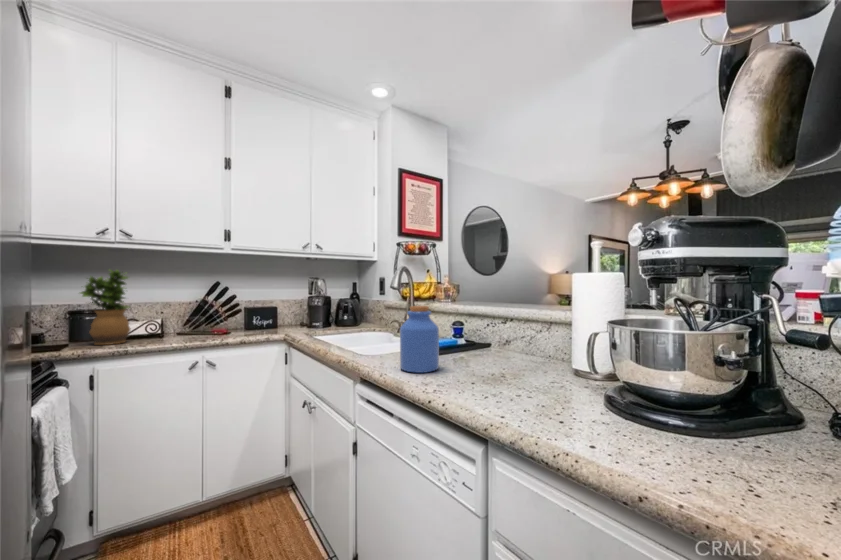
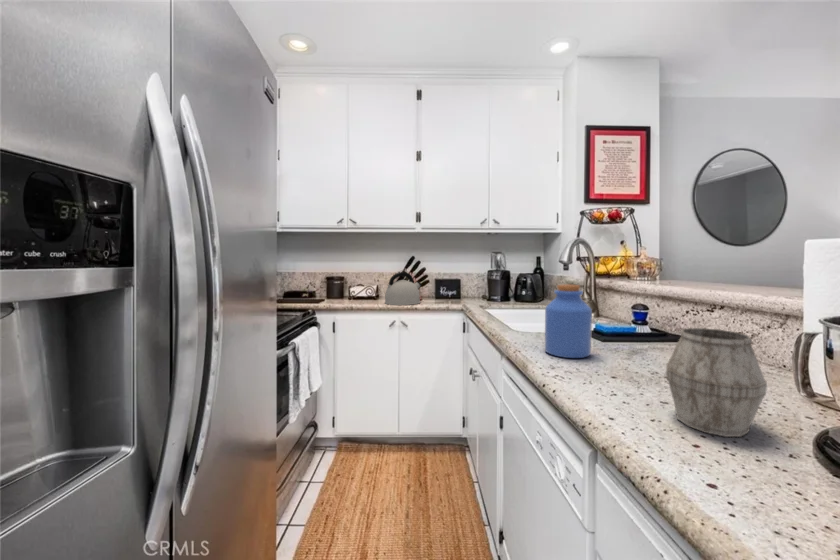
potted plant: present [81,270,130,345] -> none [327,248,356,303]
kettle: none [179,301,231,342] -> present [385,272,422,305]
mug: none [515,333,574,409] -> present [666,328,767,437]

